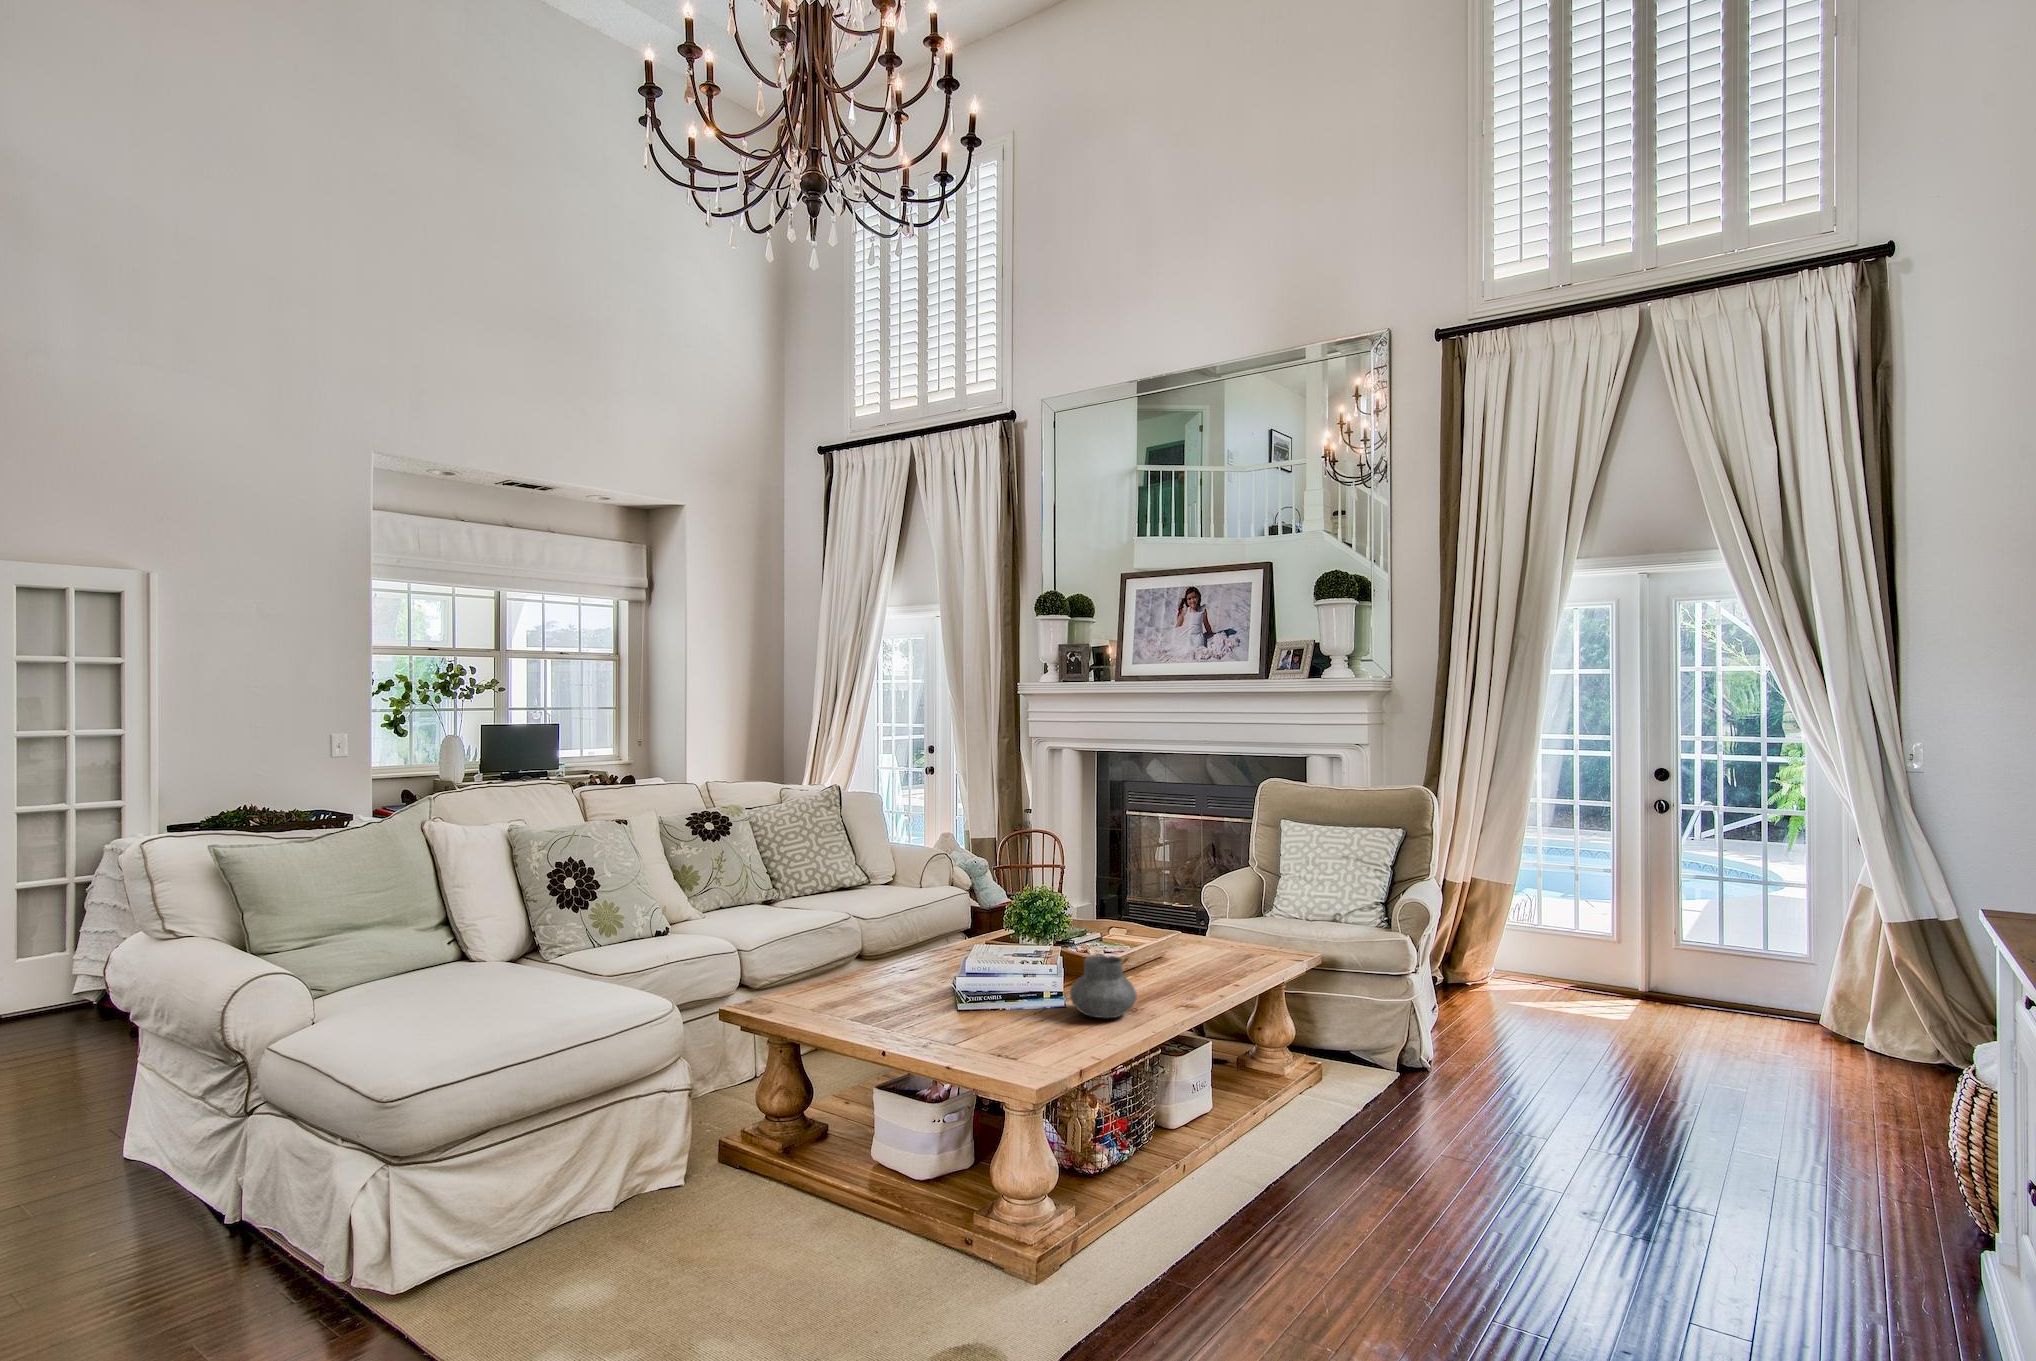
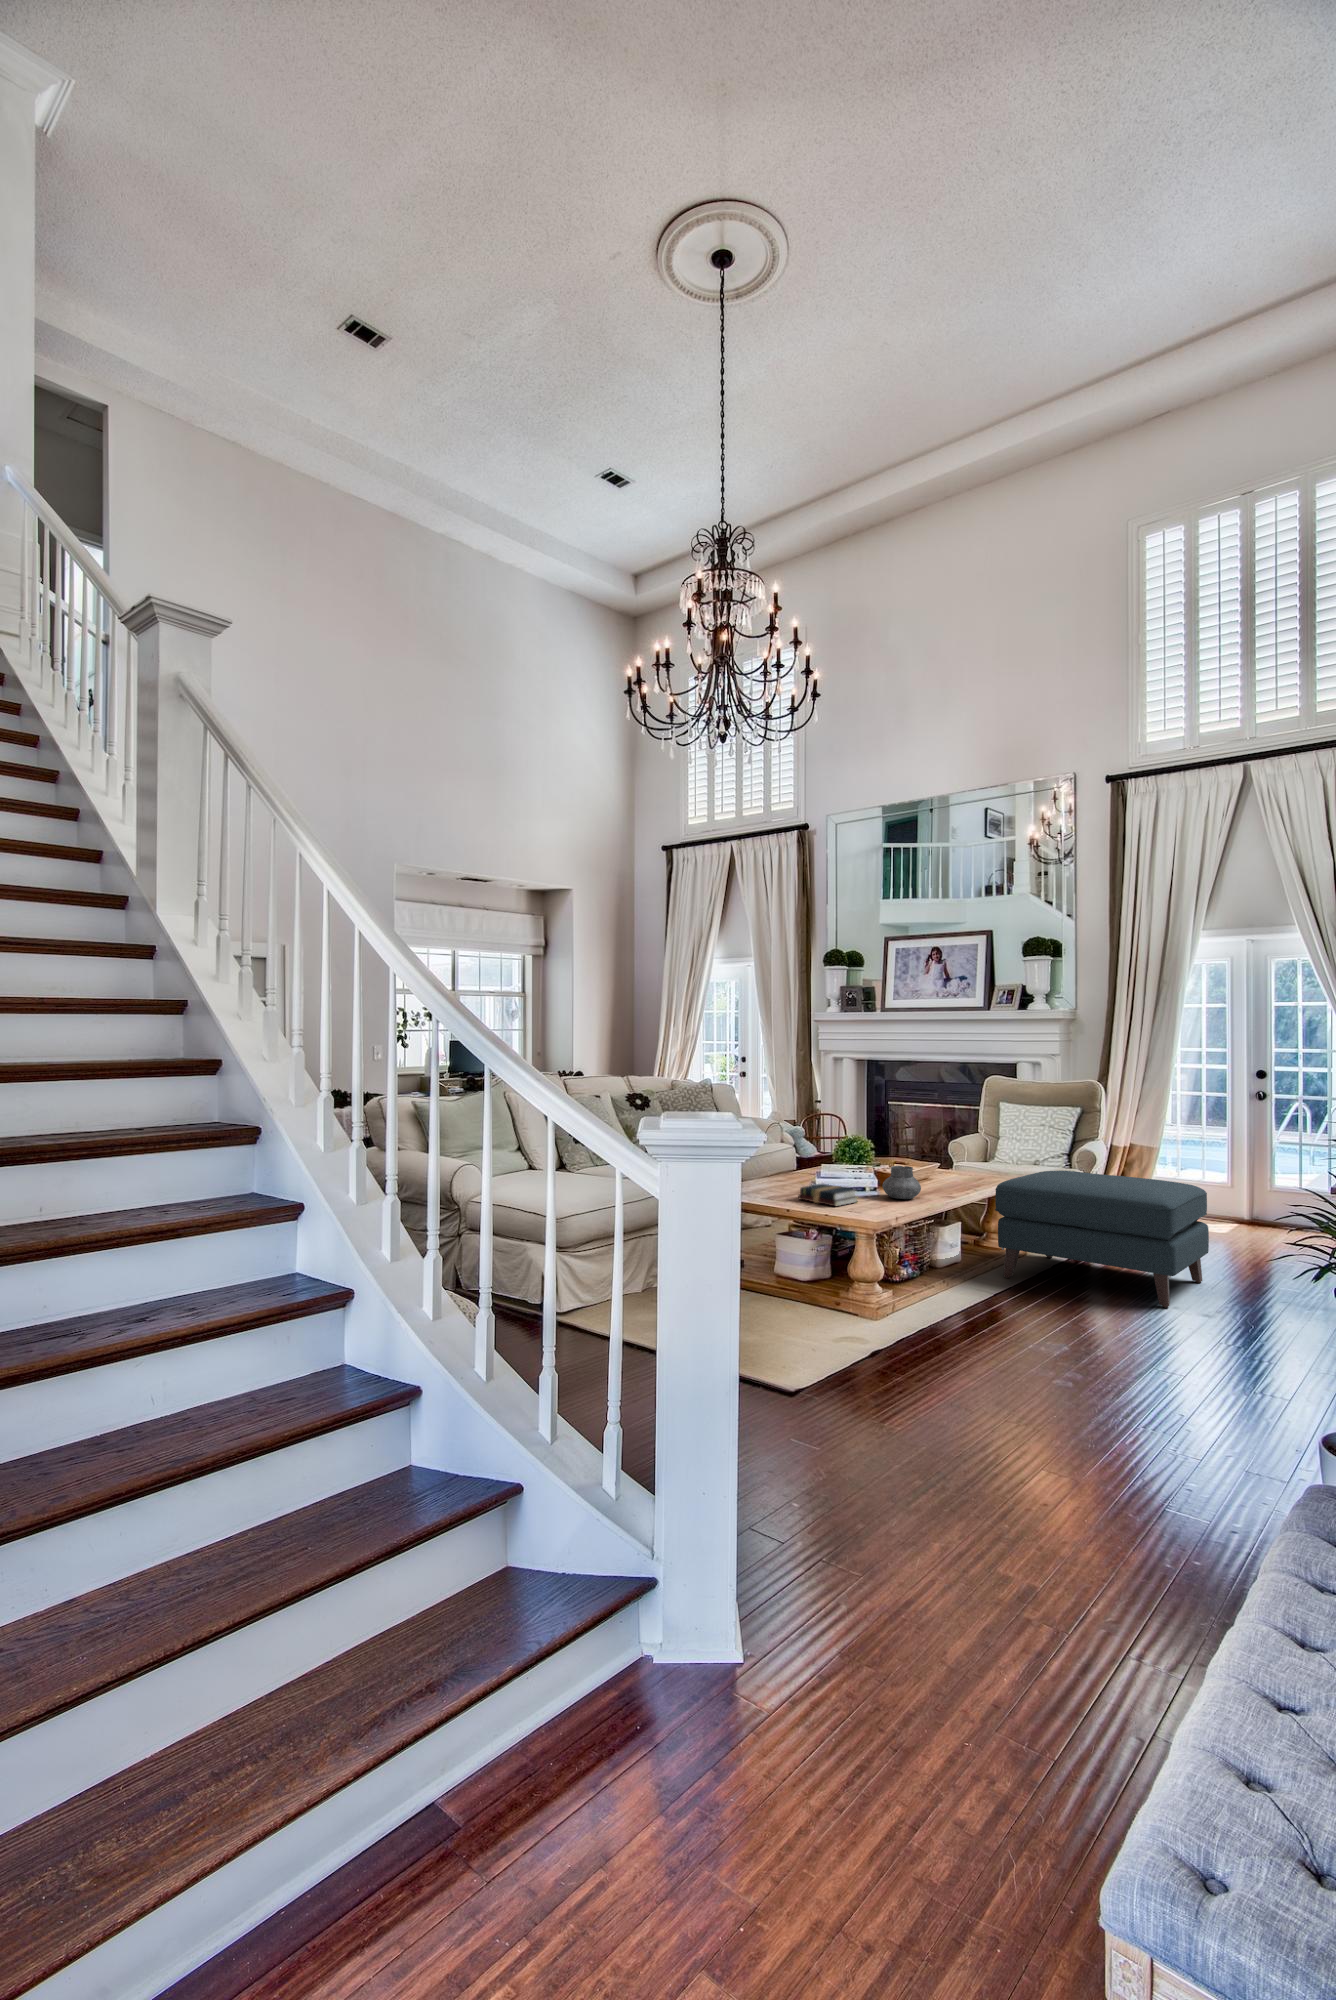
ottoman: none [1267,945,1624,1215] -> present [995,1171,1209,1308]
hardback book: none [913,990,1021,1044] -> present [798,1184,858,1206]

